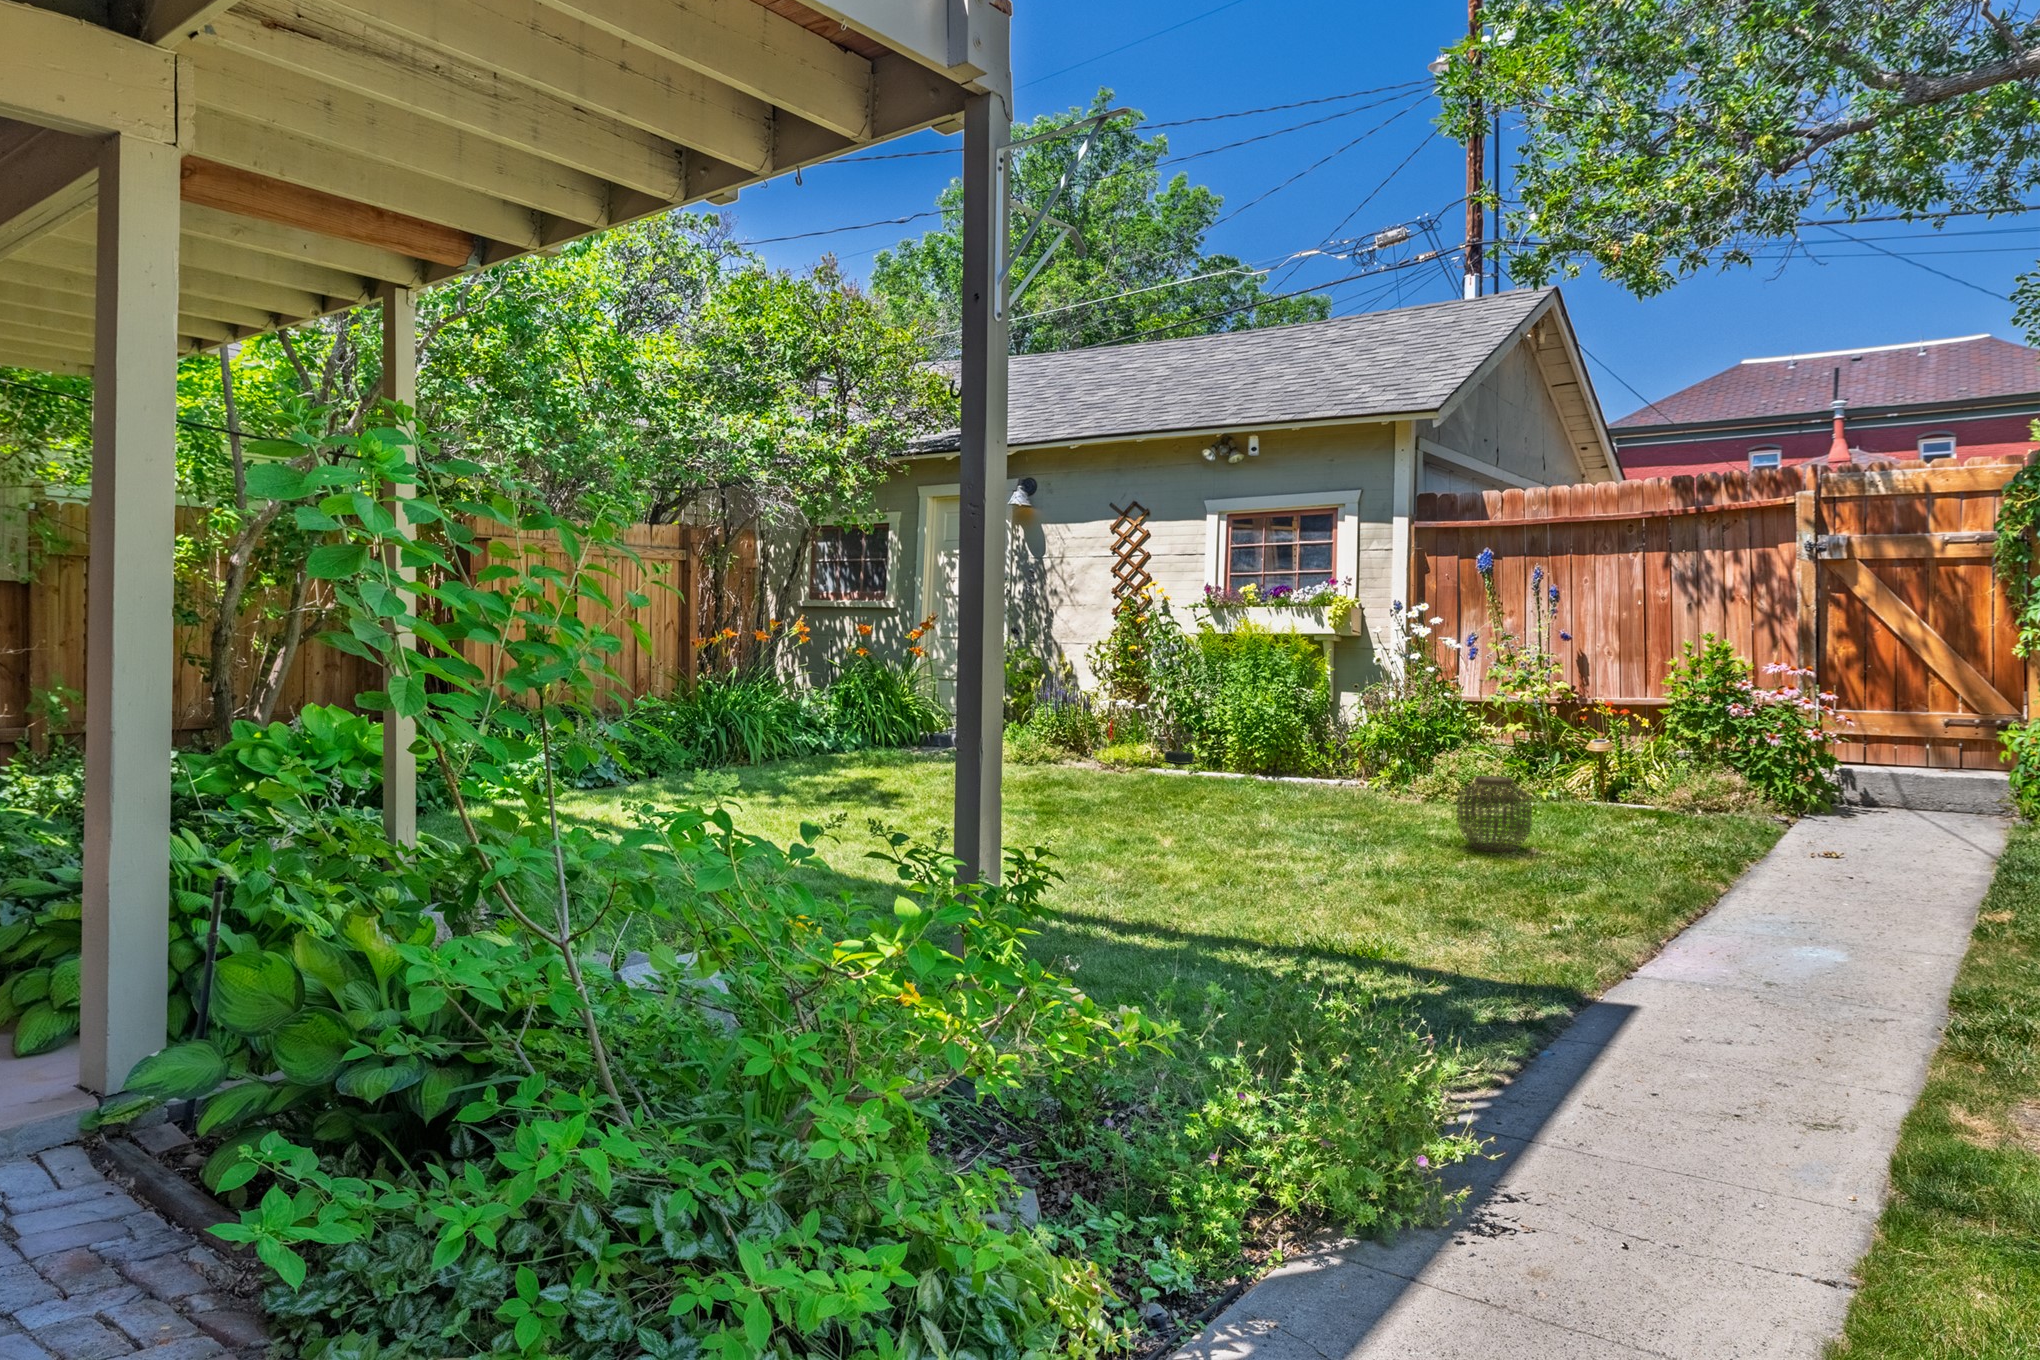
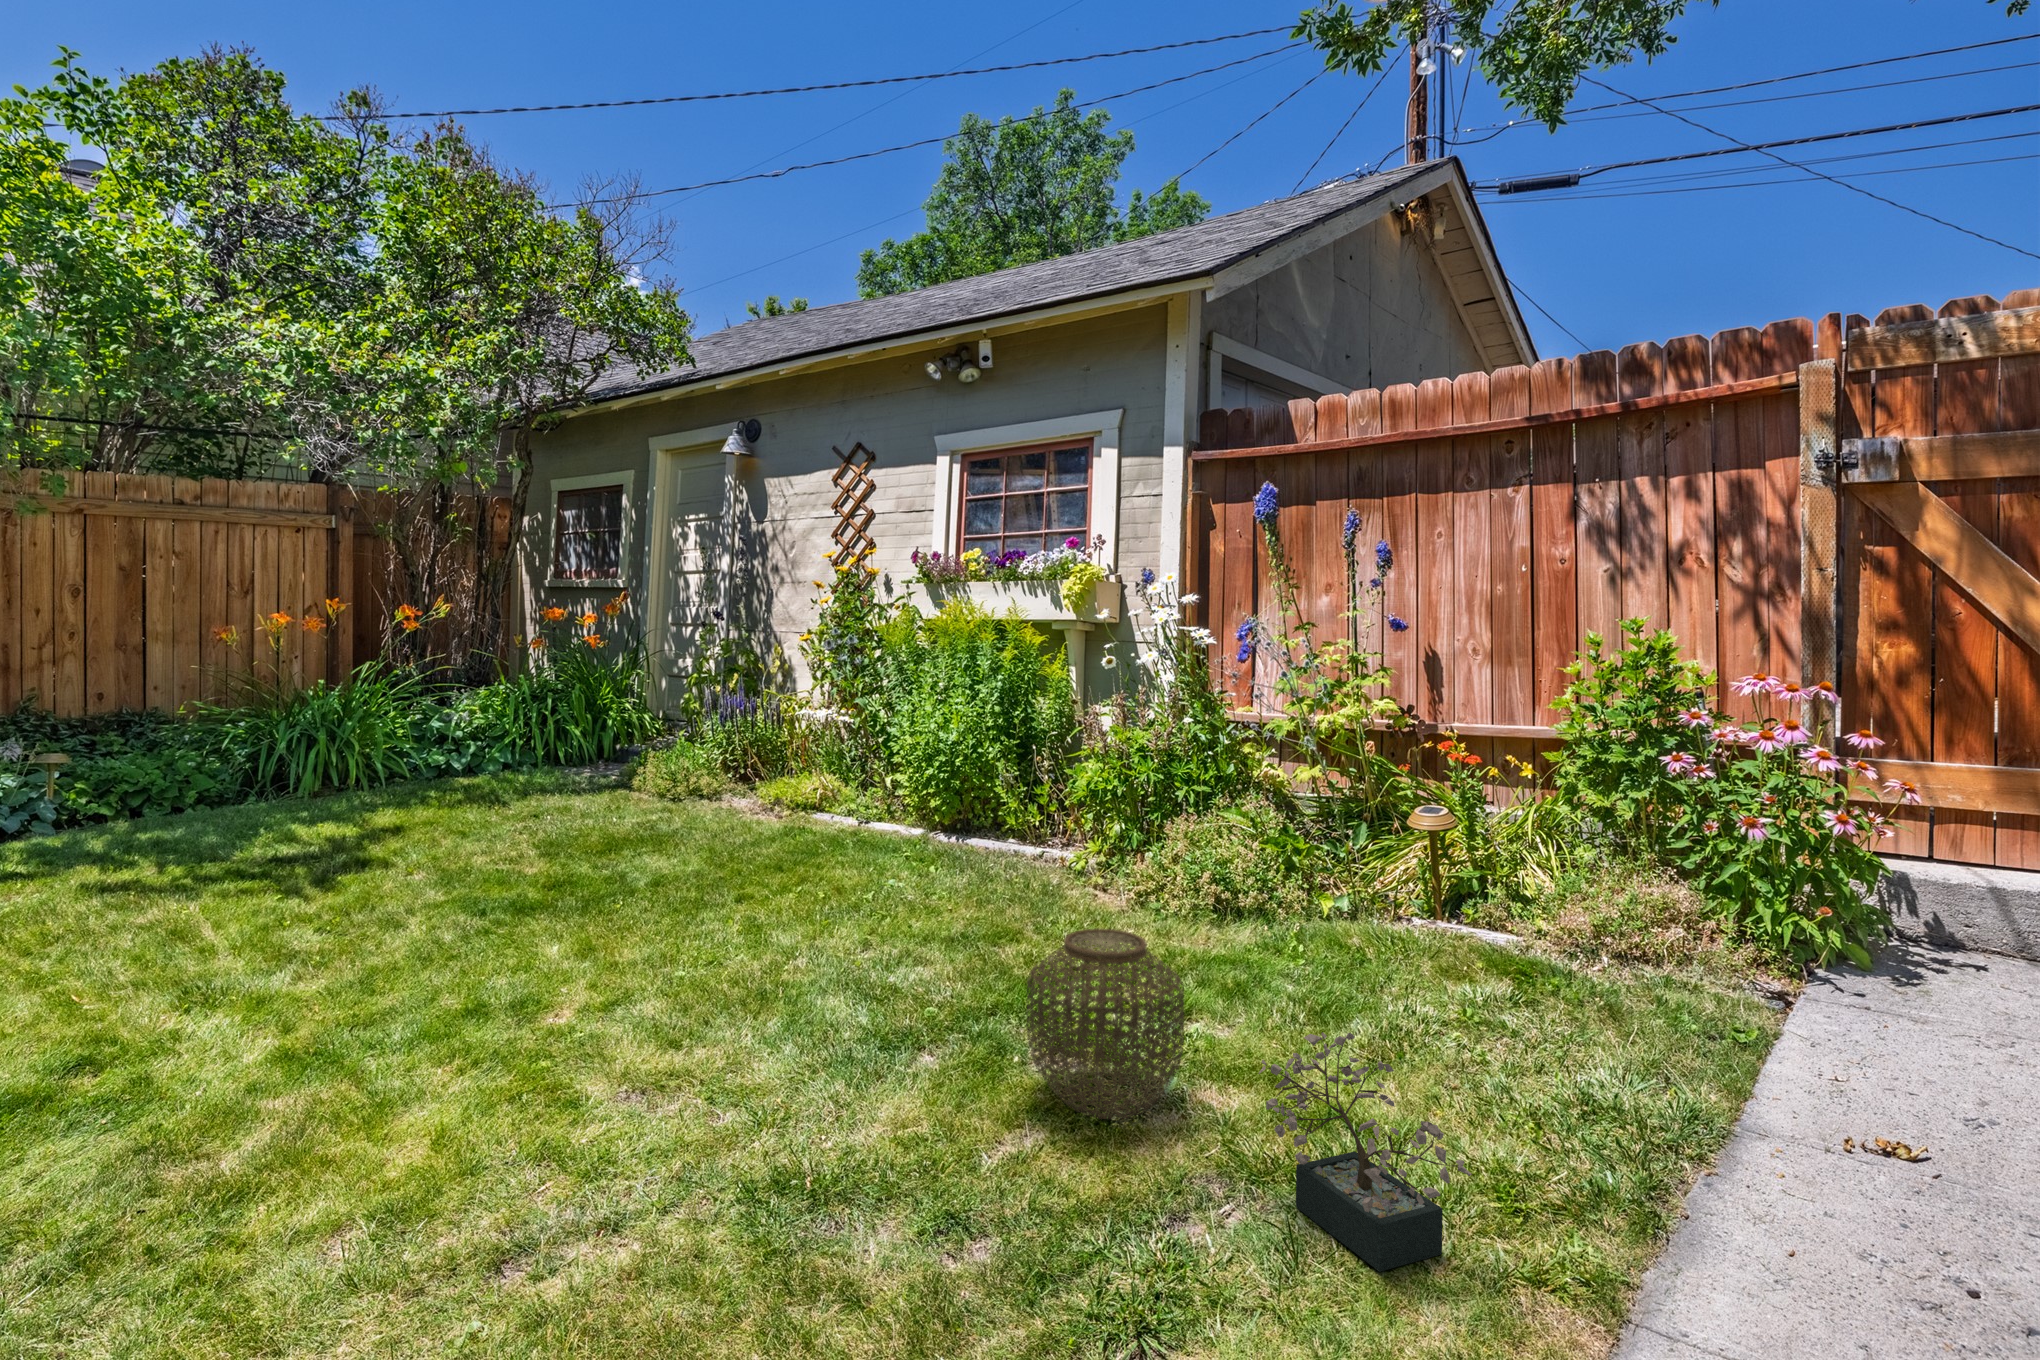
decorative plant: present [1161,725,1198,764] -> present [1259,1032,1472,1272]

